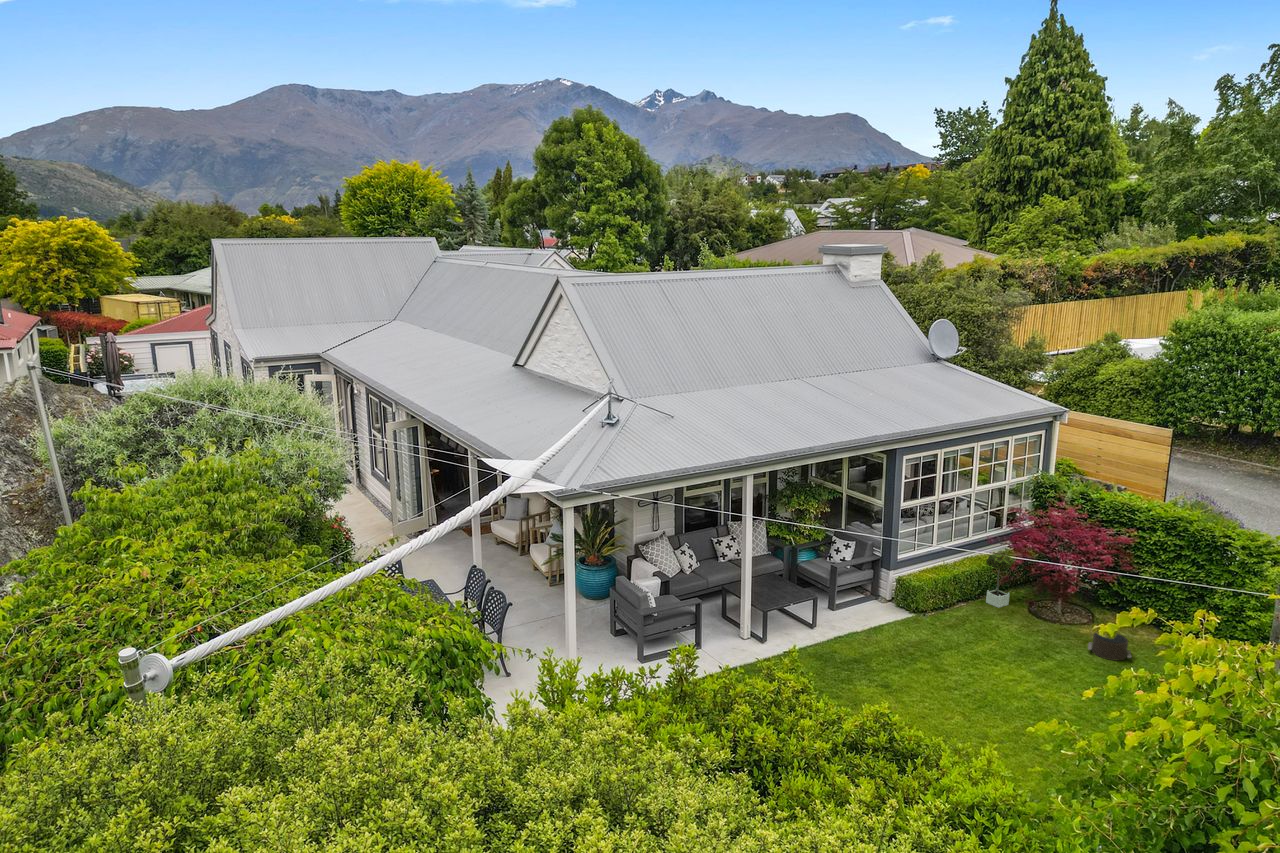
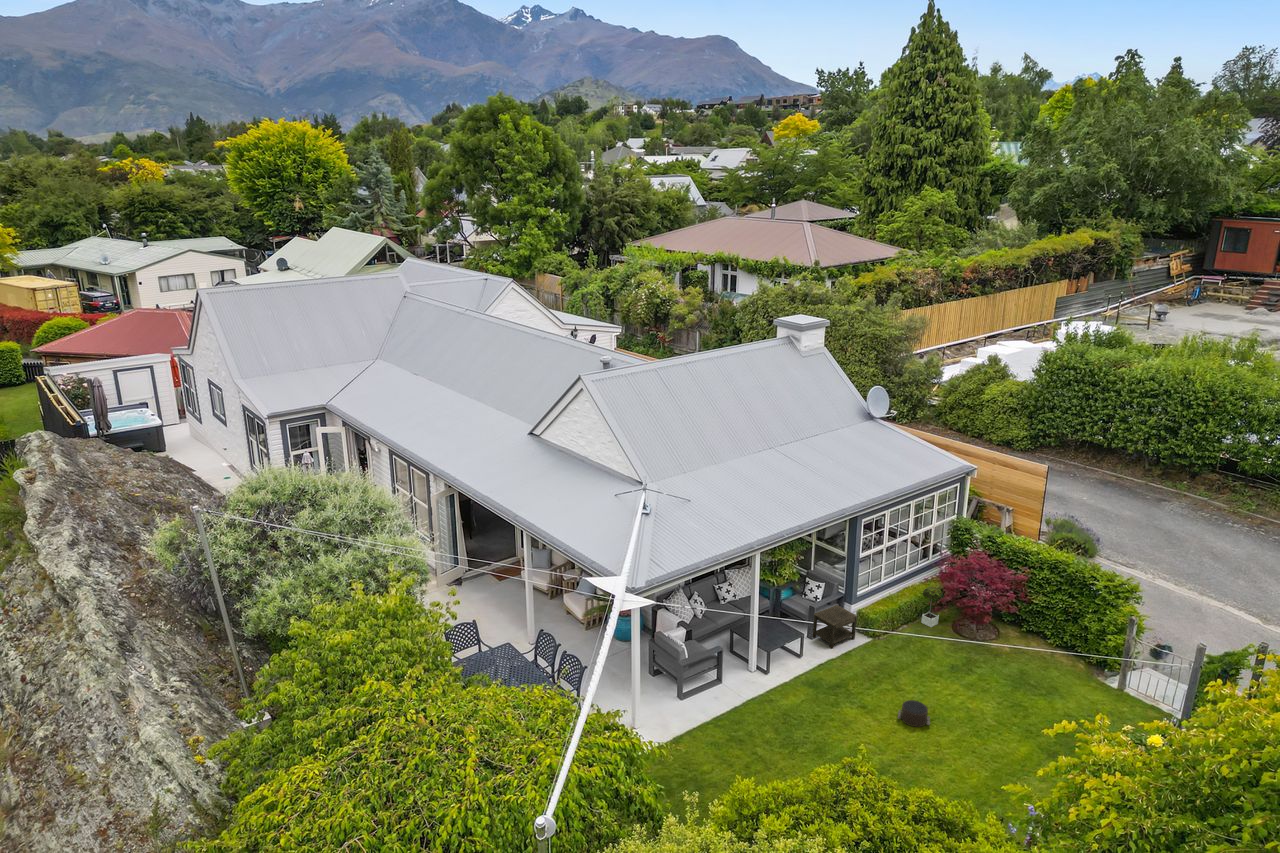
side table: none [835,569,893,620] -> present [812,605,857,649]
pouf: present [1088,631,1131,661] -> present [898,700,930,727]

